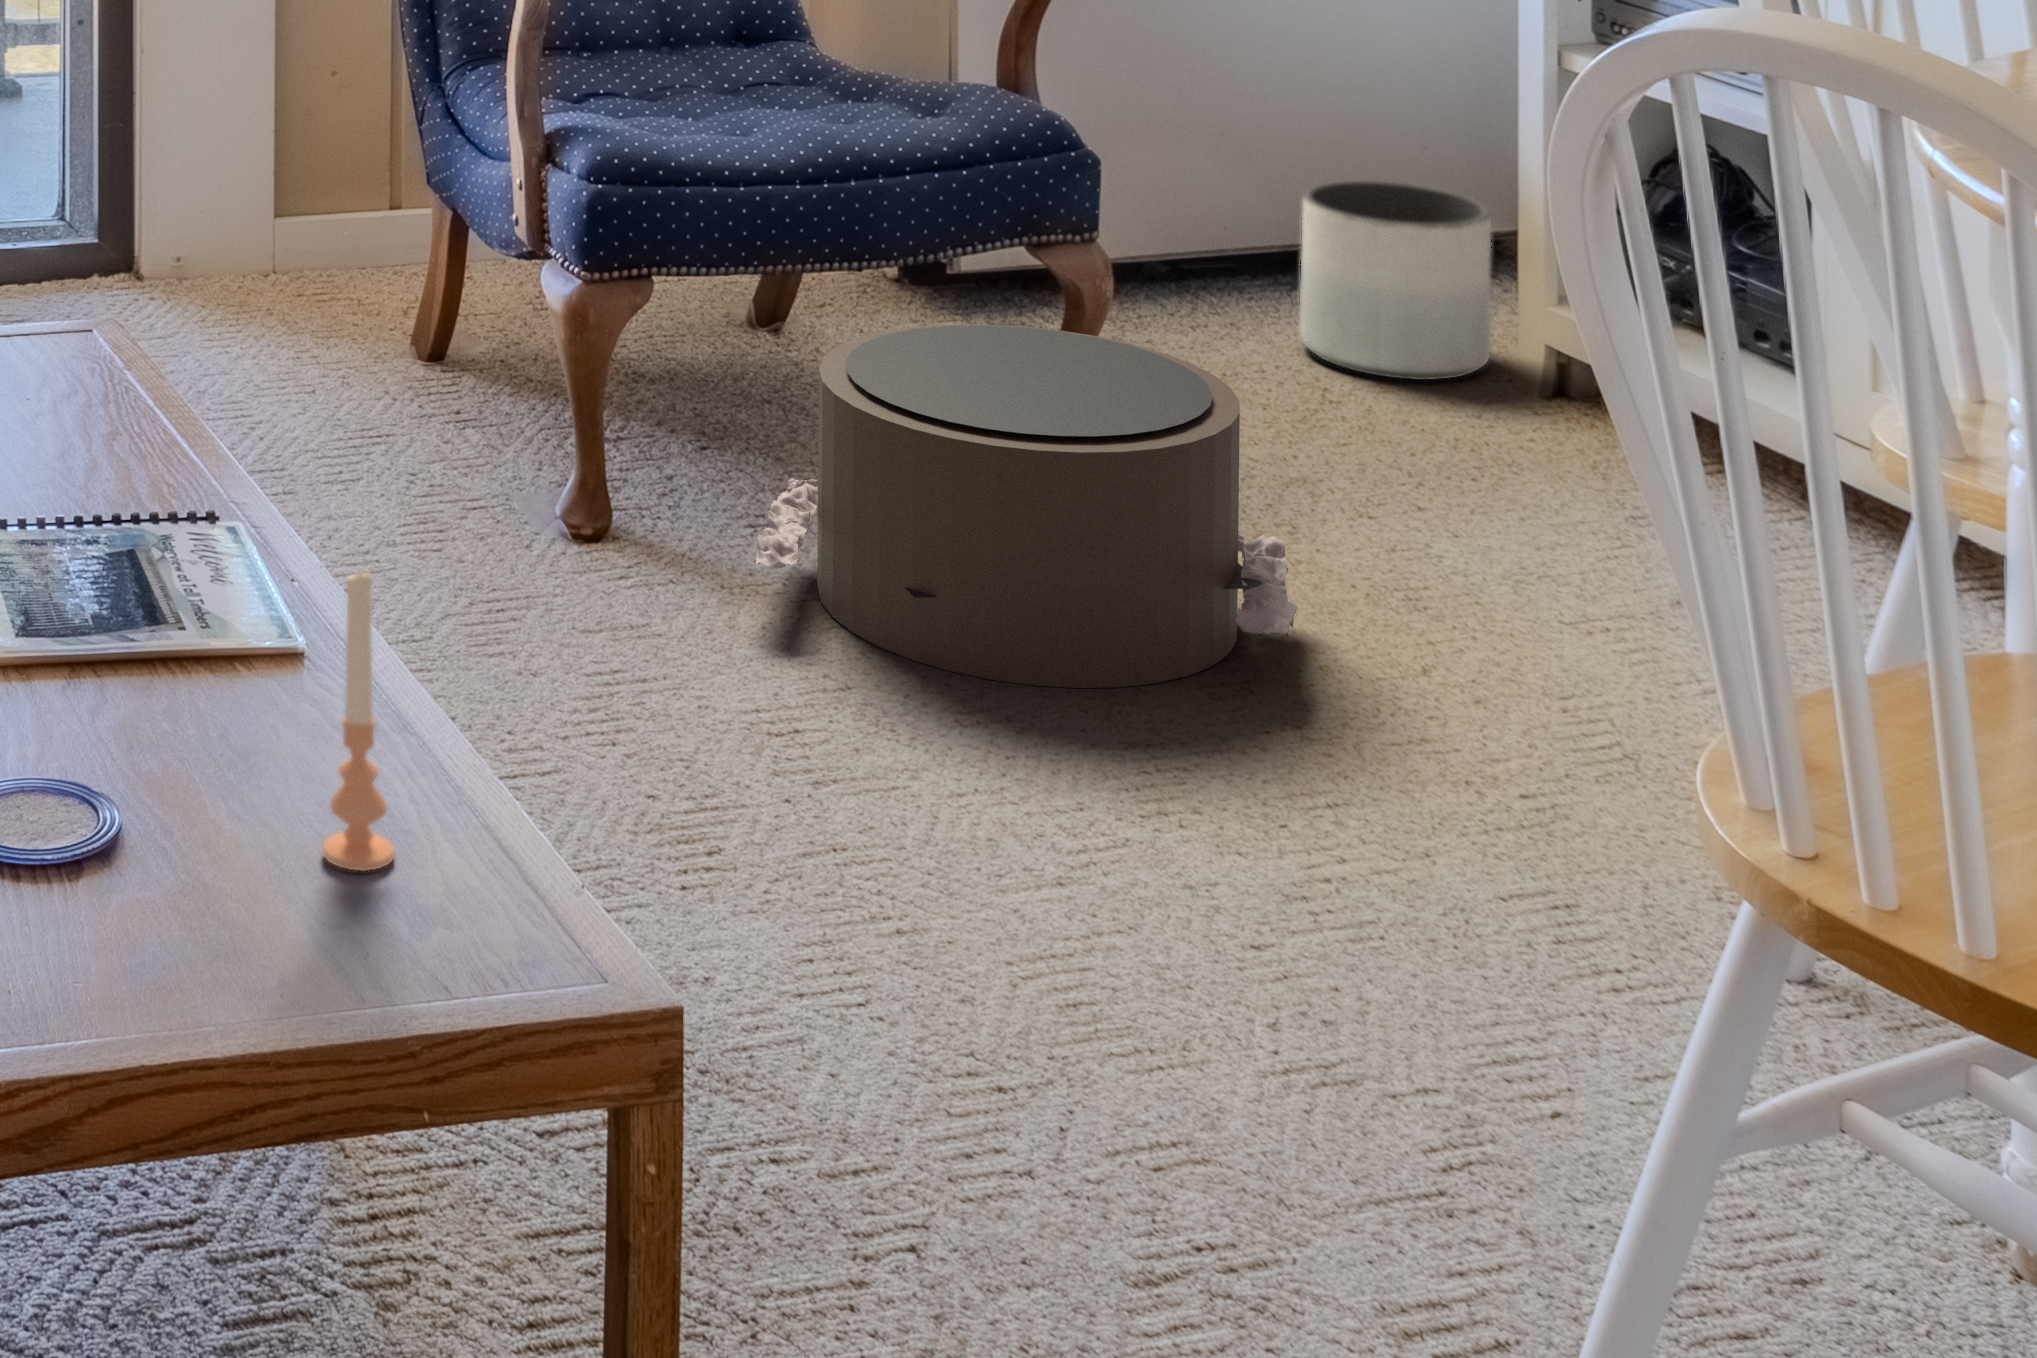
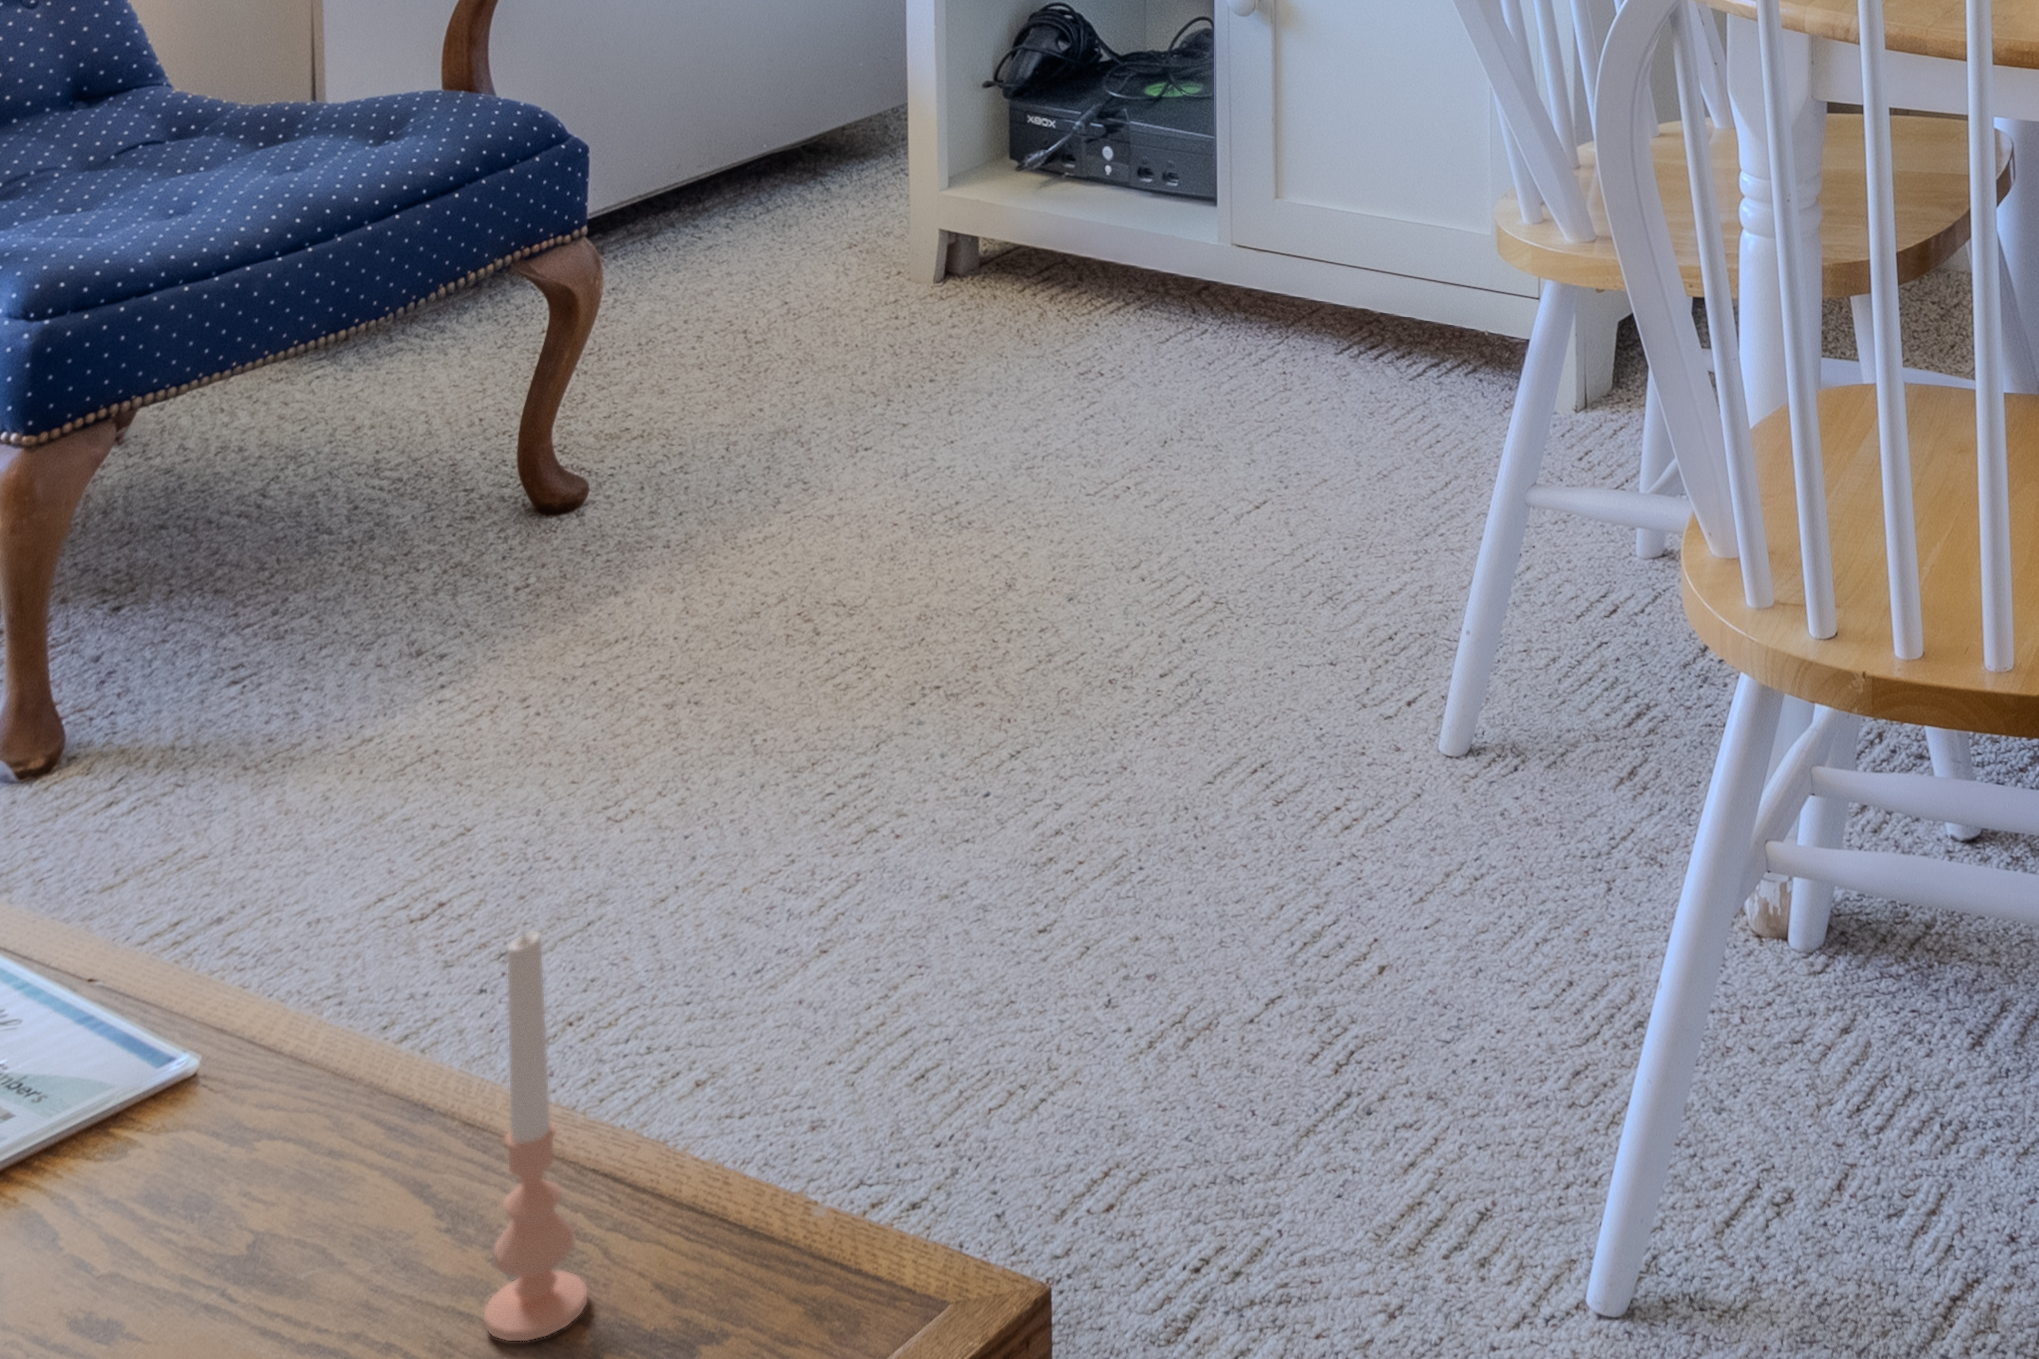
planter: present [1299,181,1491,380] -> none [693,92,879,292]
pouf: present [756,324,1298,688] -> none [296,329,912,753]

